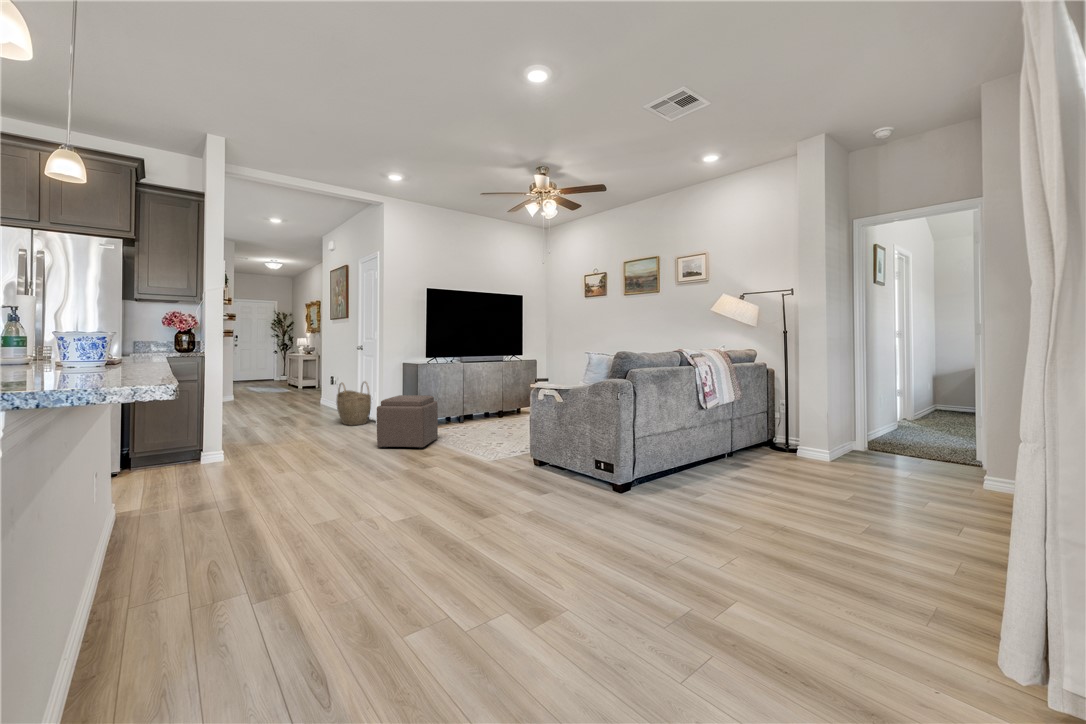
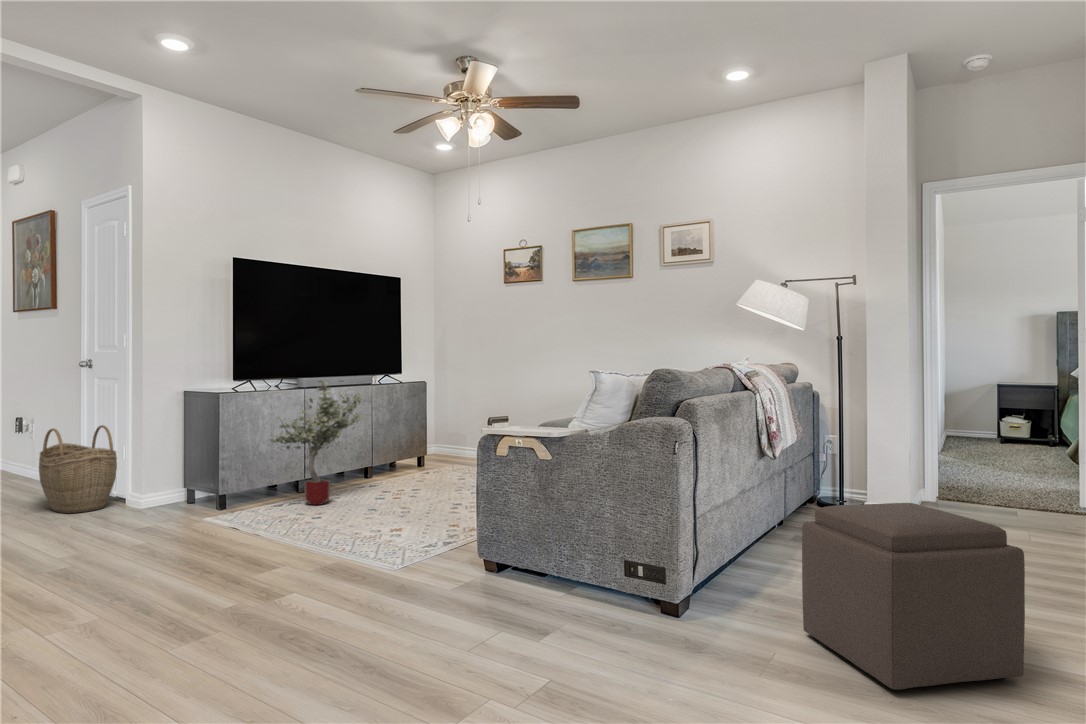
potted tree: none [442,357,494,427] -> present [269,380,362,505]
ottoman: present [376,395,438,449] -> present [802,503,1025,691]

